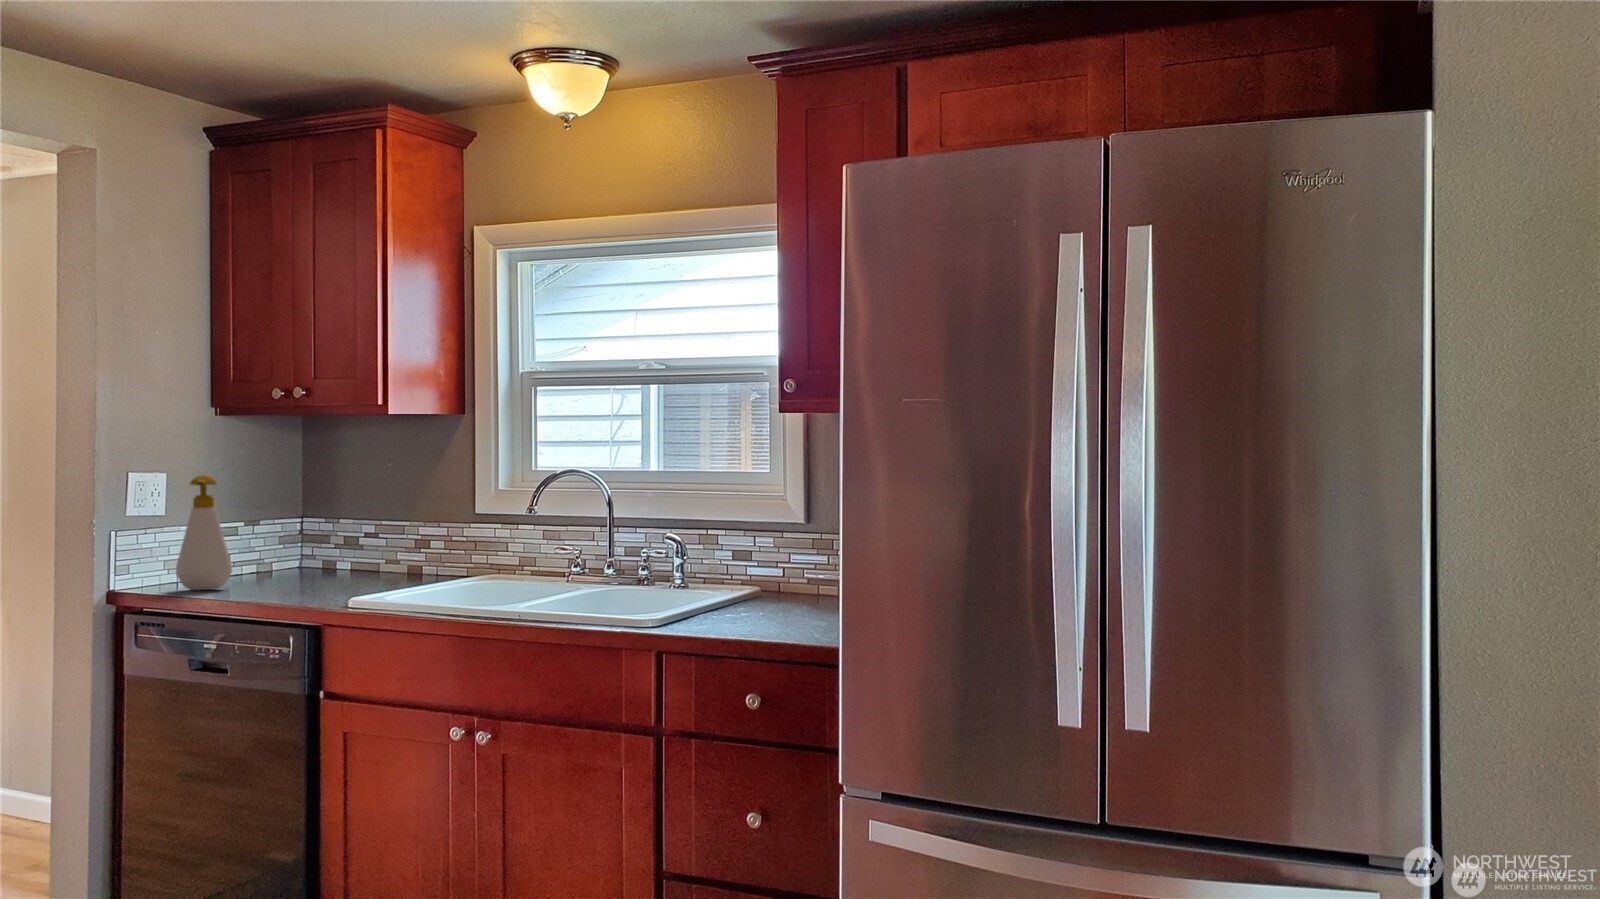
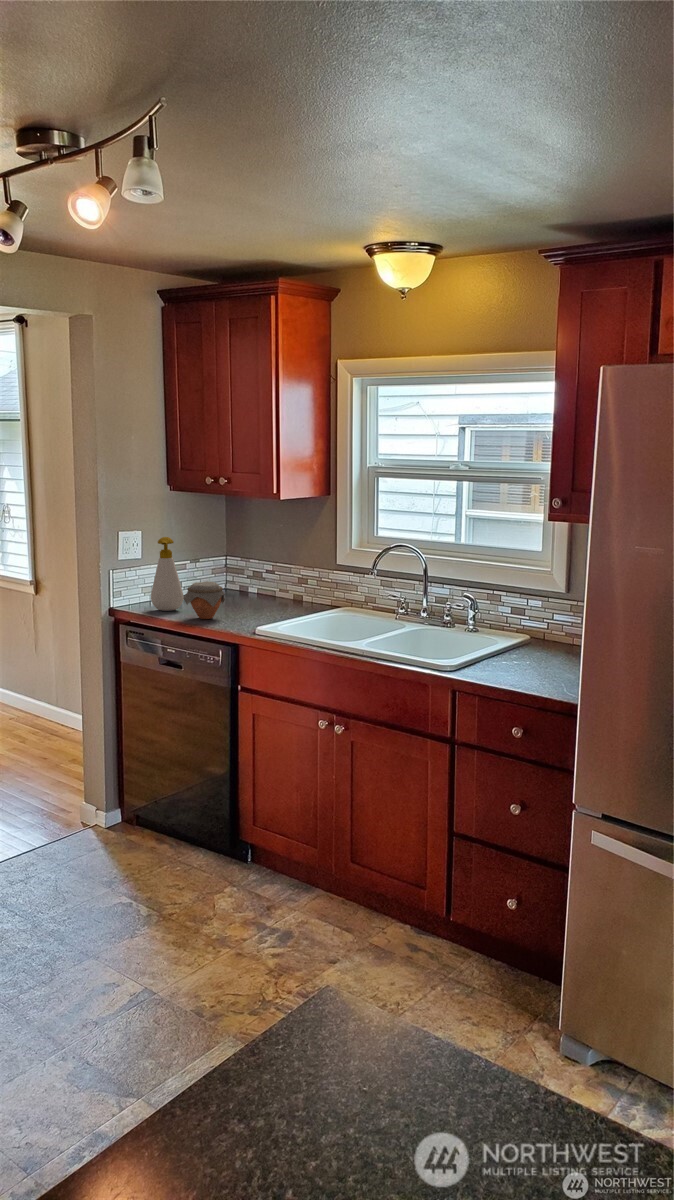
jar: none [231,539,301,595] -> present [184,581,225,619]

